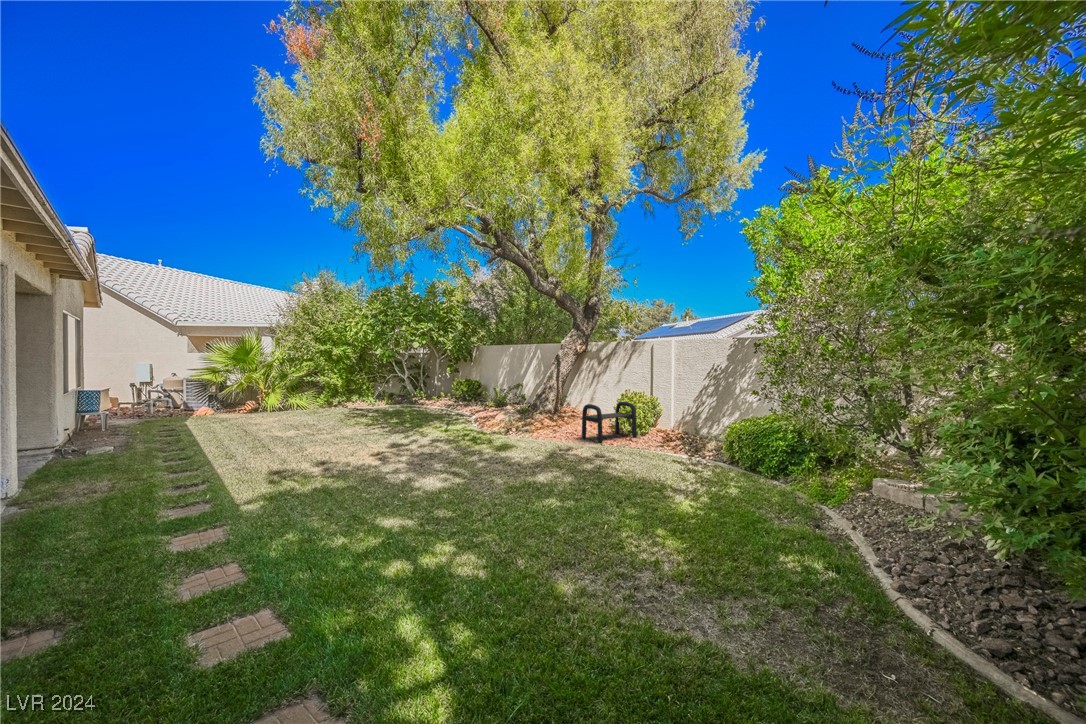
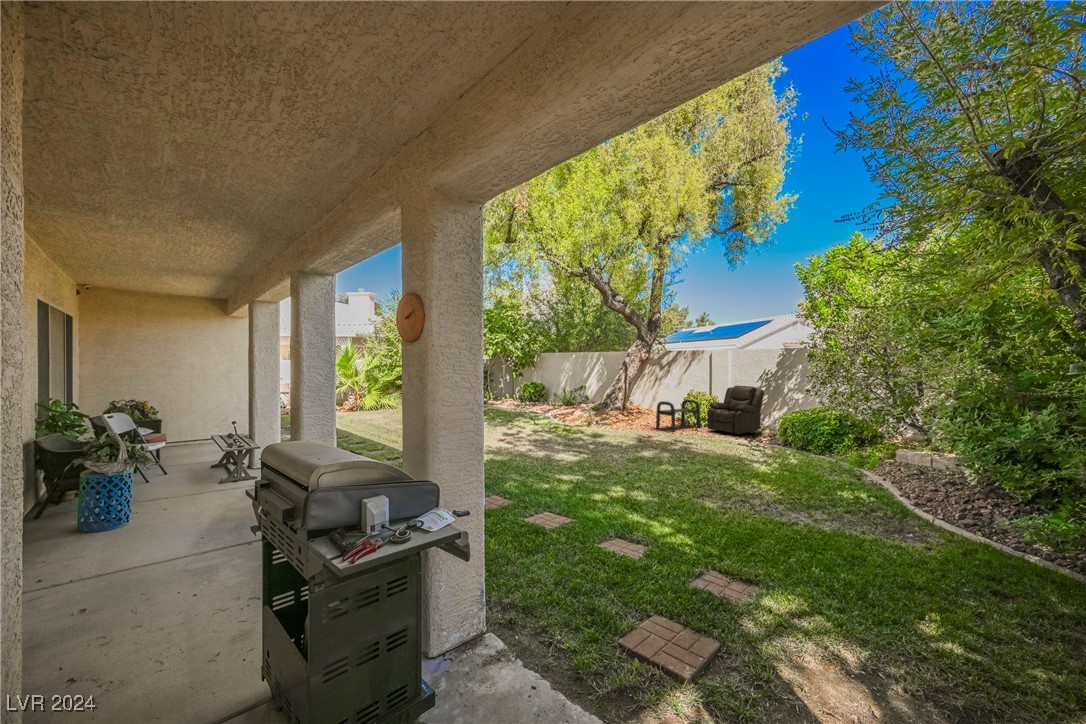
chair: none [642,385,712,448] -> present [707,386,764,435]

